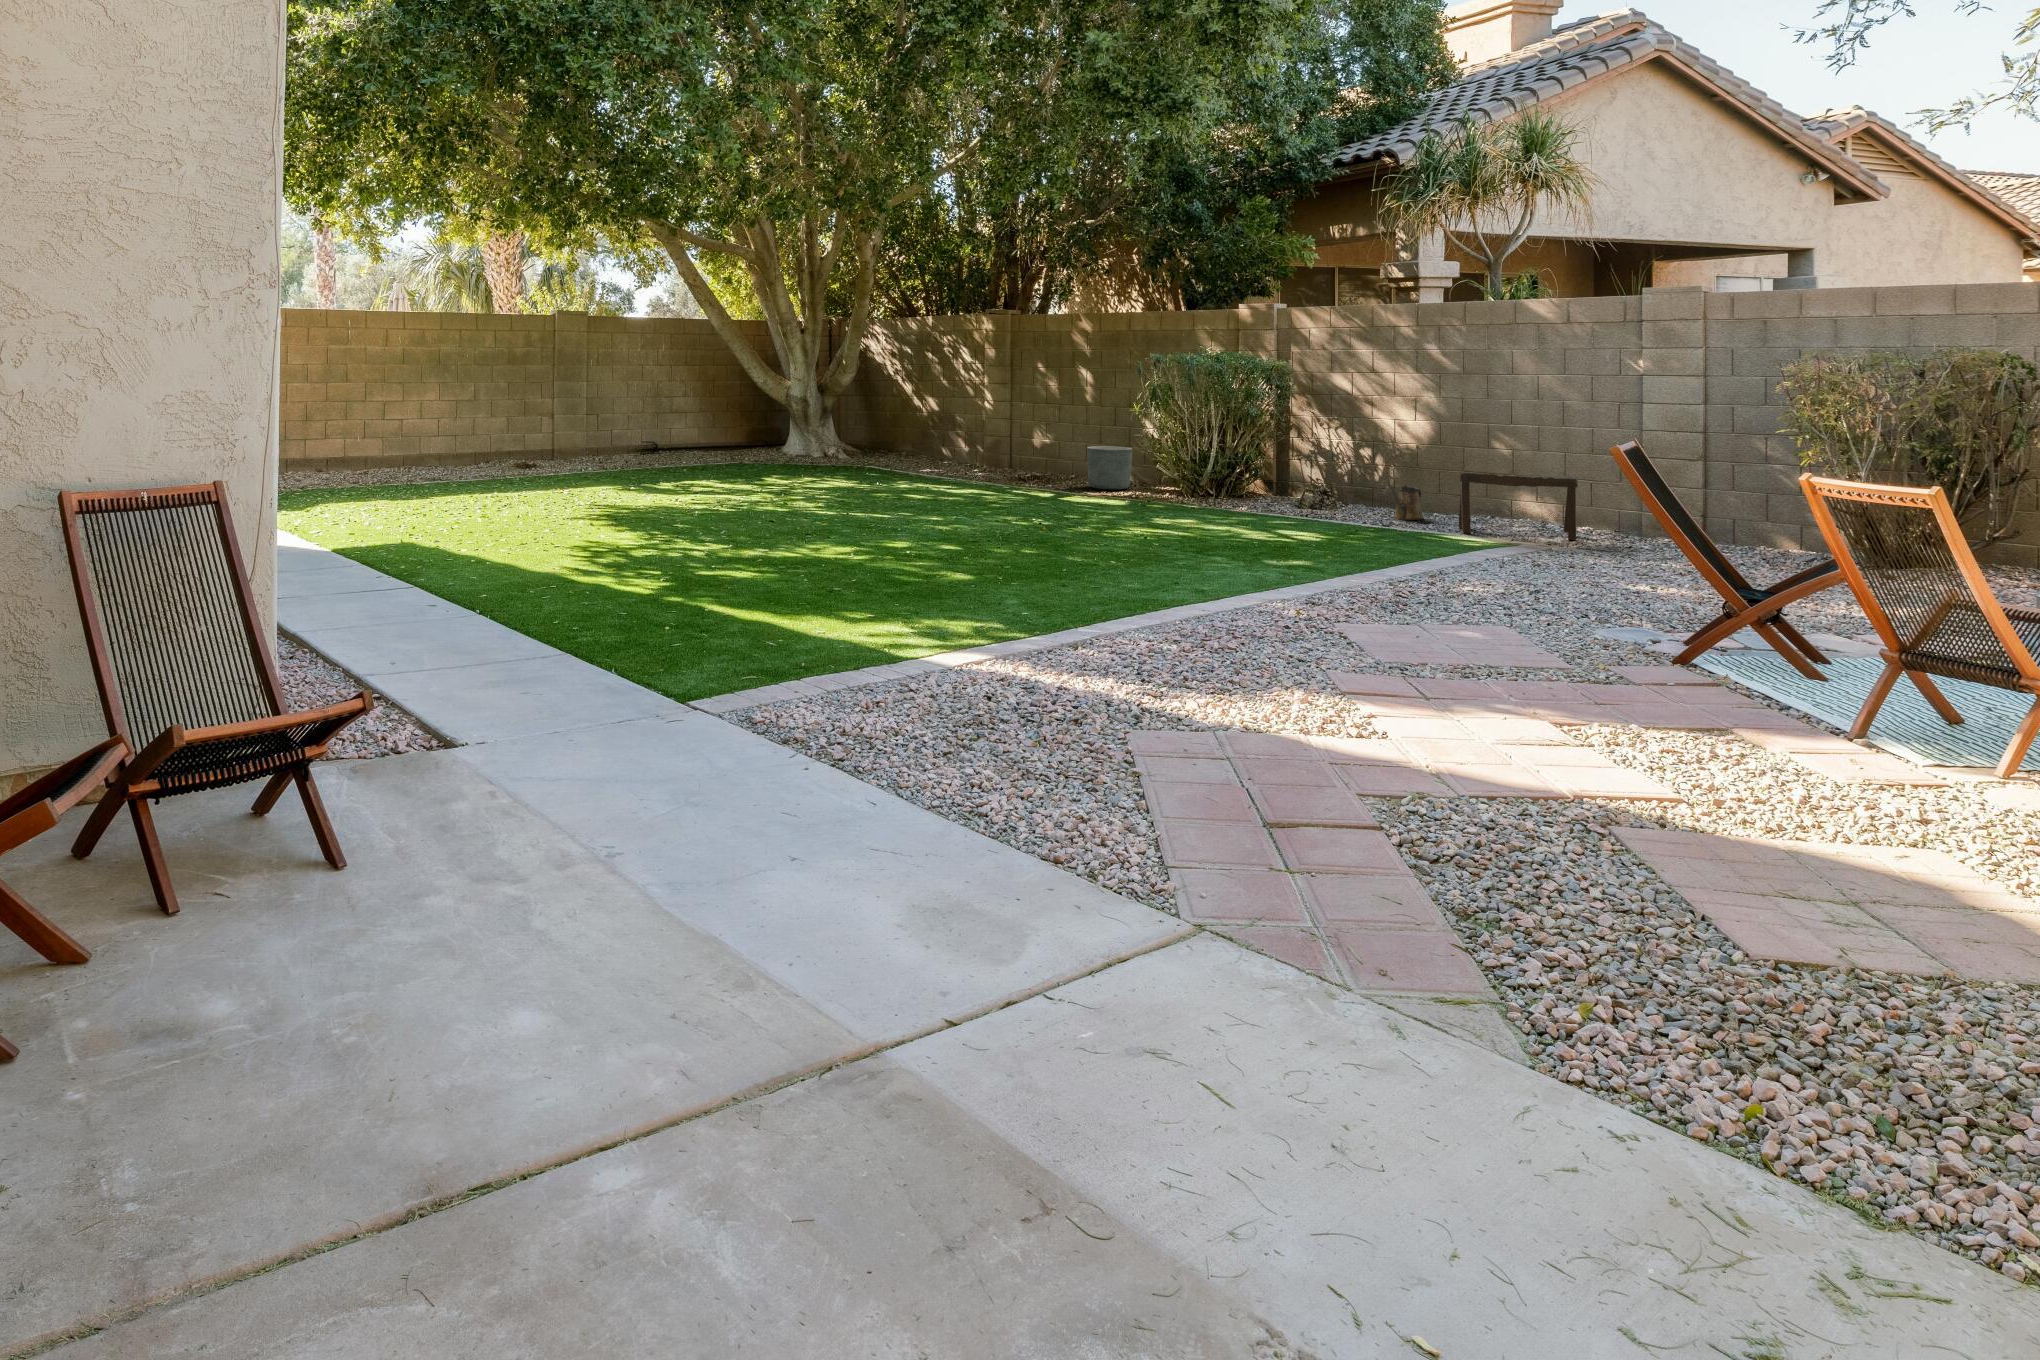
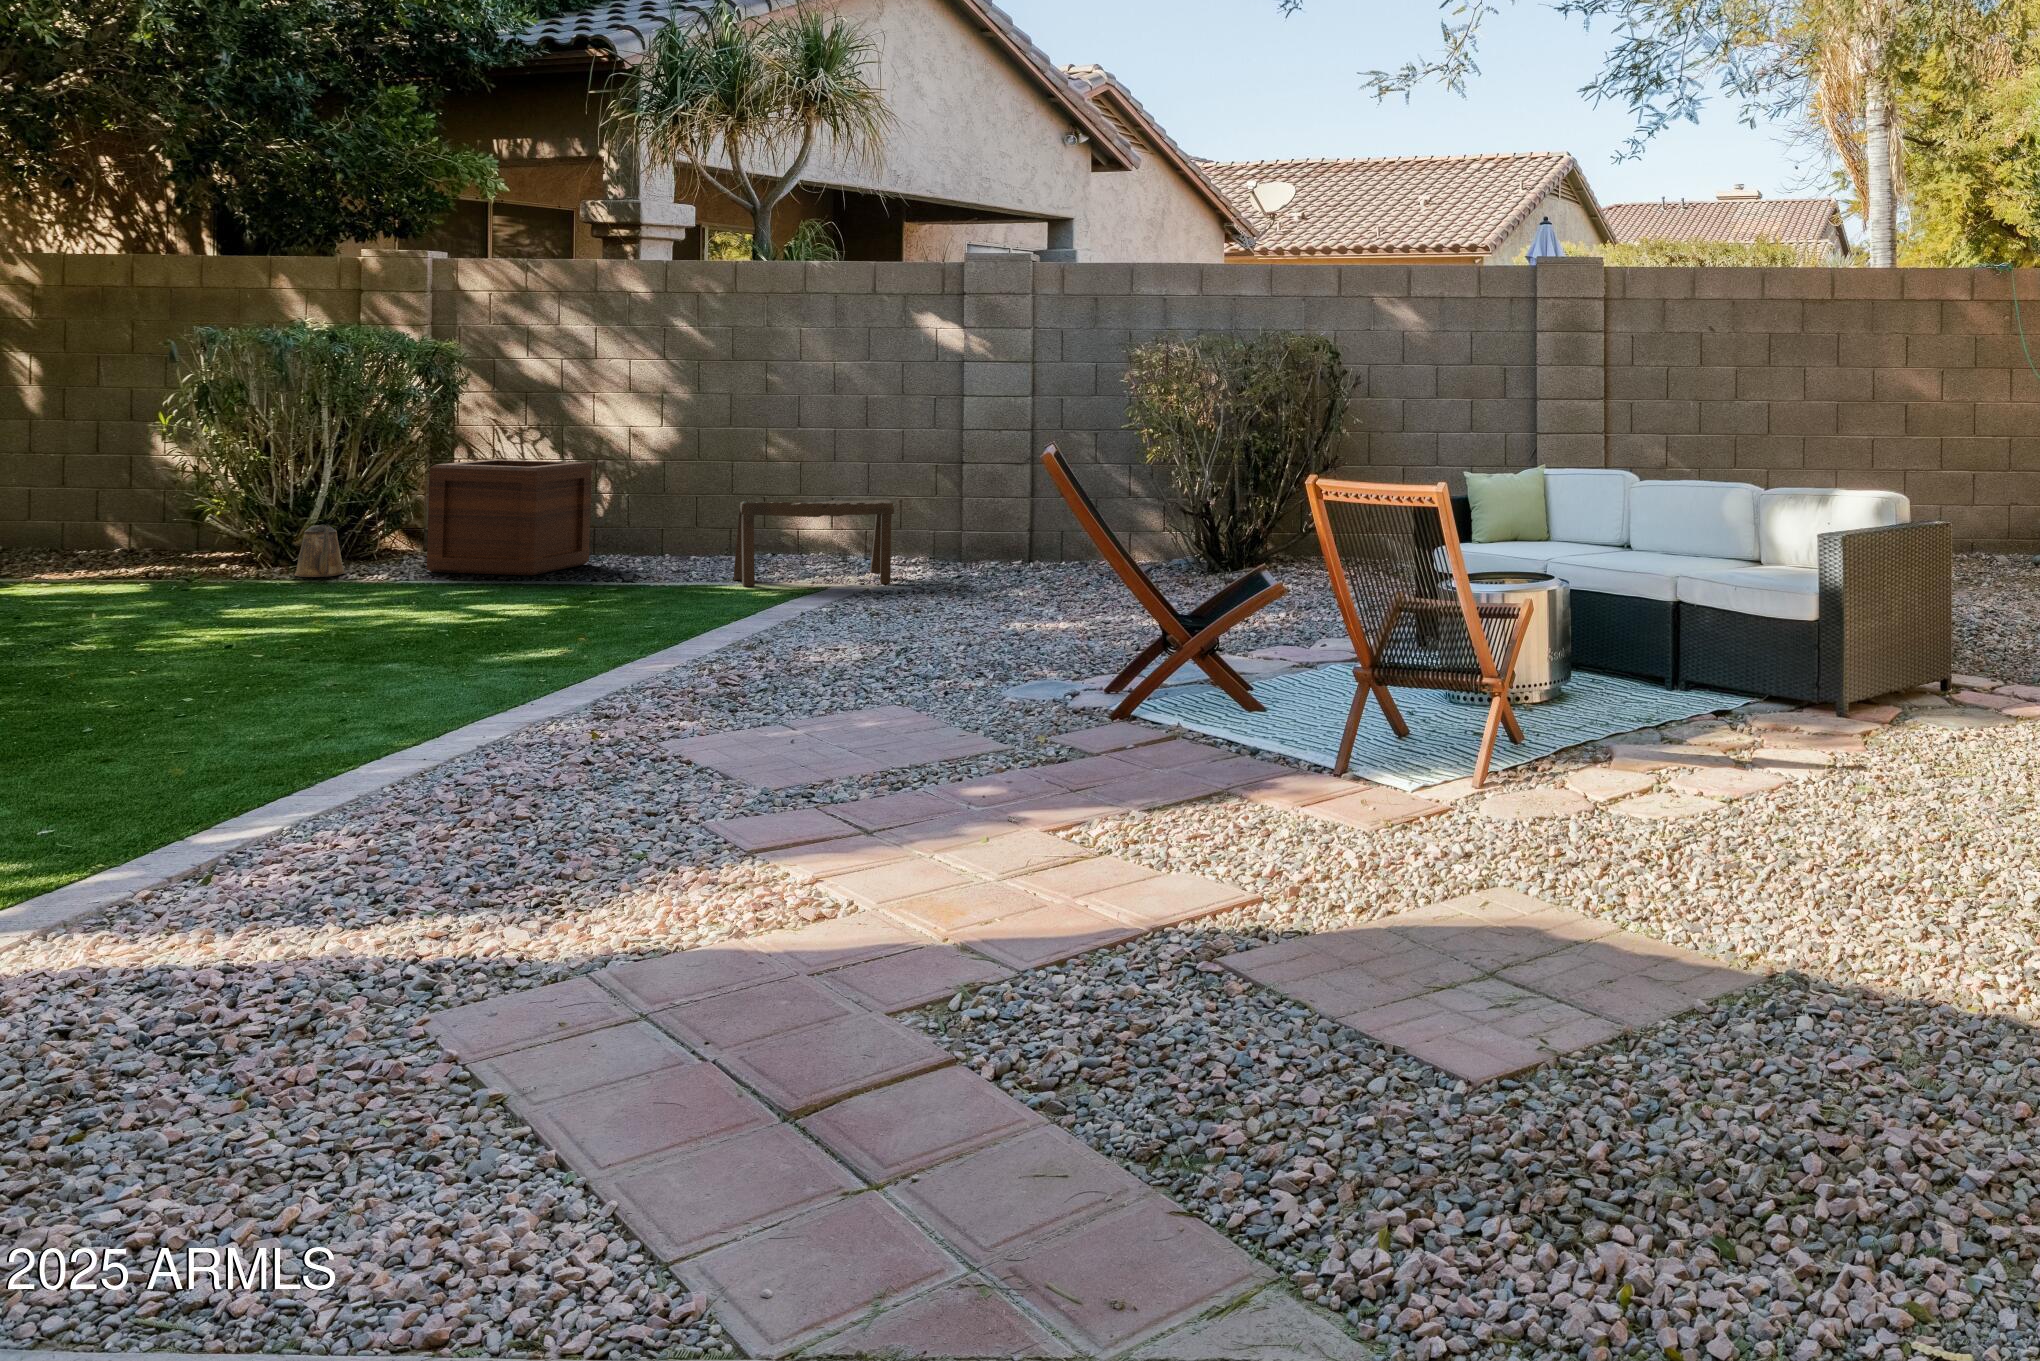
wooden crate: none [1268,438,1369,515] -> present [427,459,592,575]
planter: present [1087,446,1132,490] -> none [56,484,154,560]
watering can: present [1388,485,1424,520] -> present [294,525,345,577]

